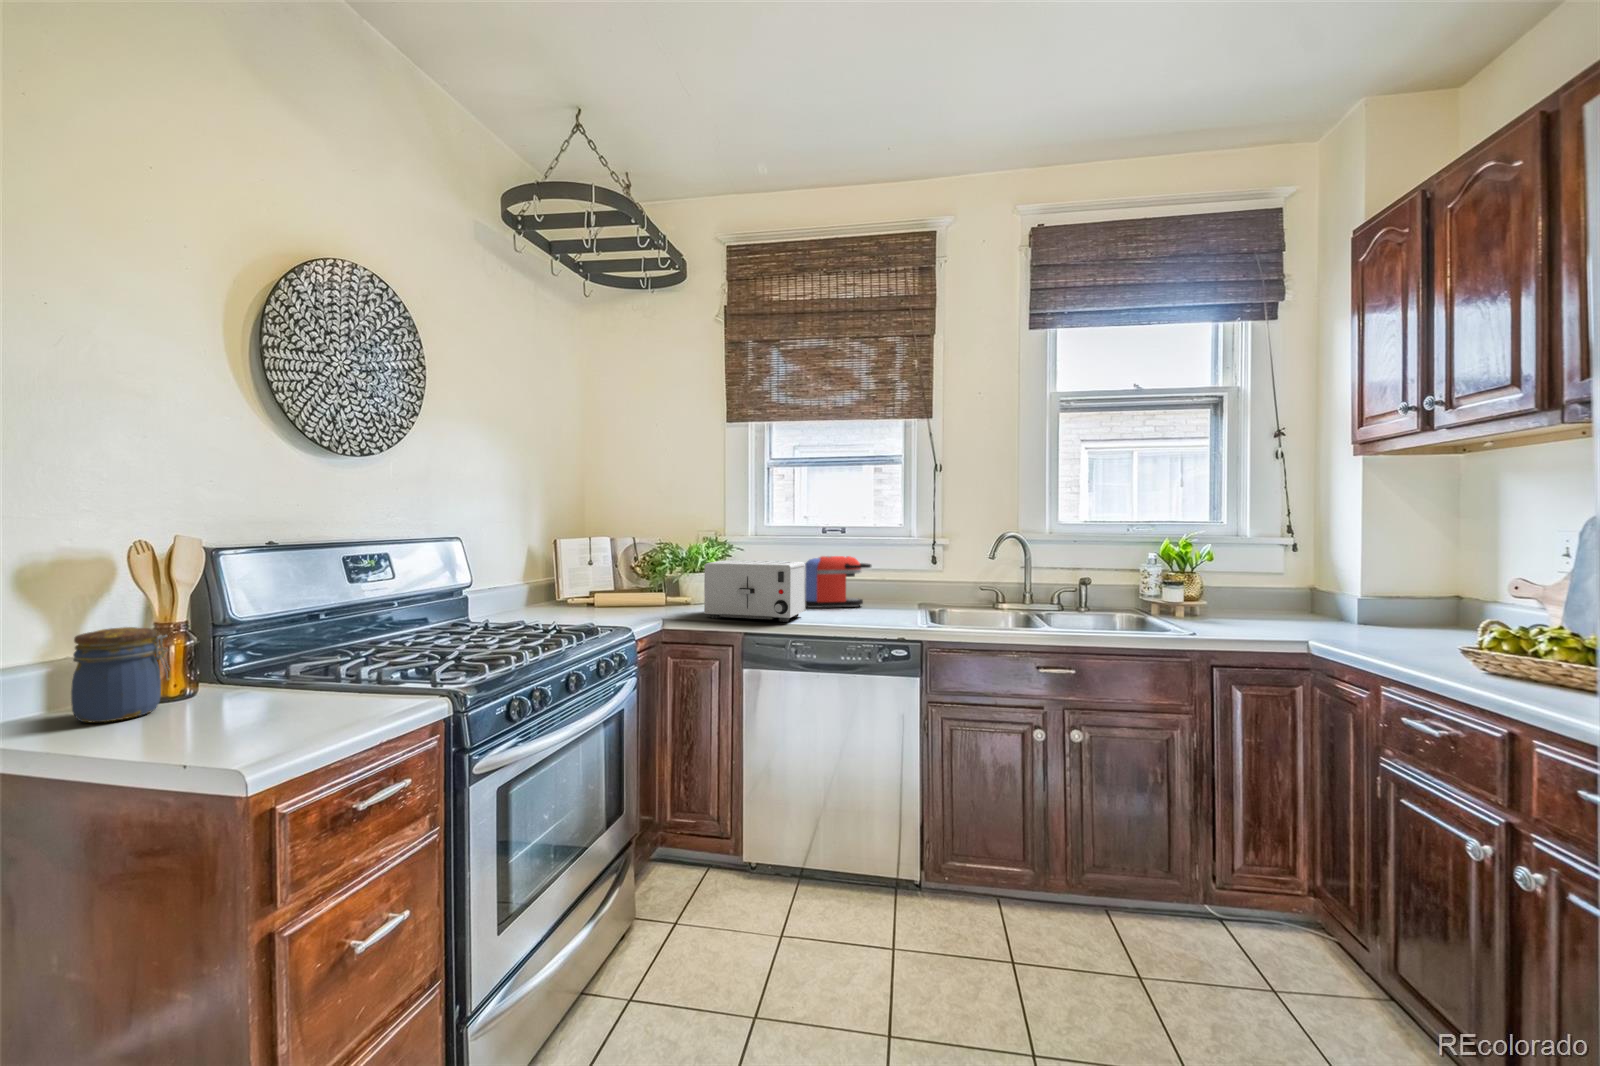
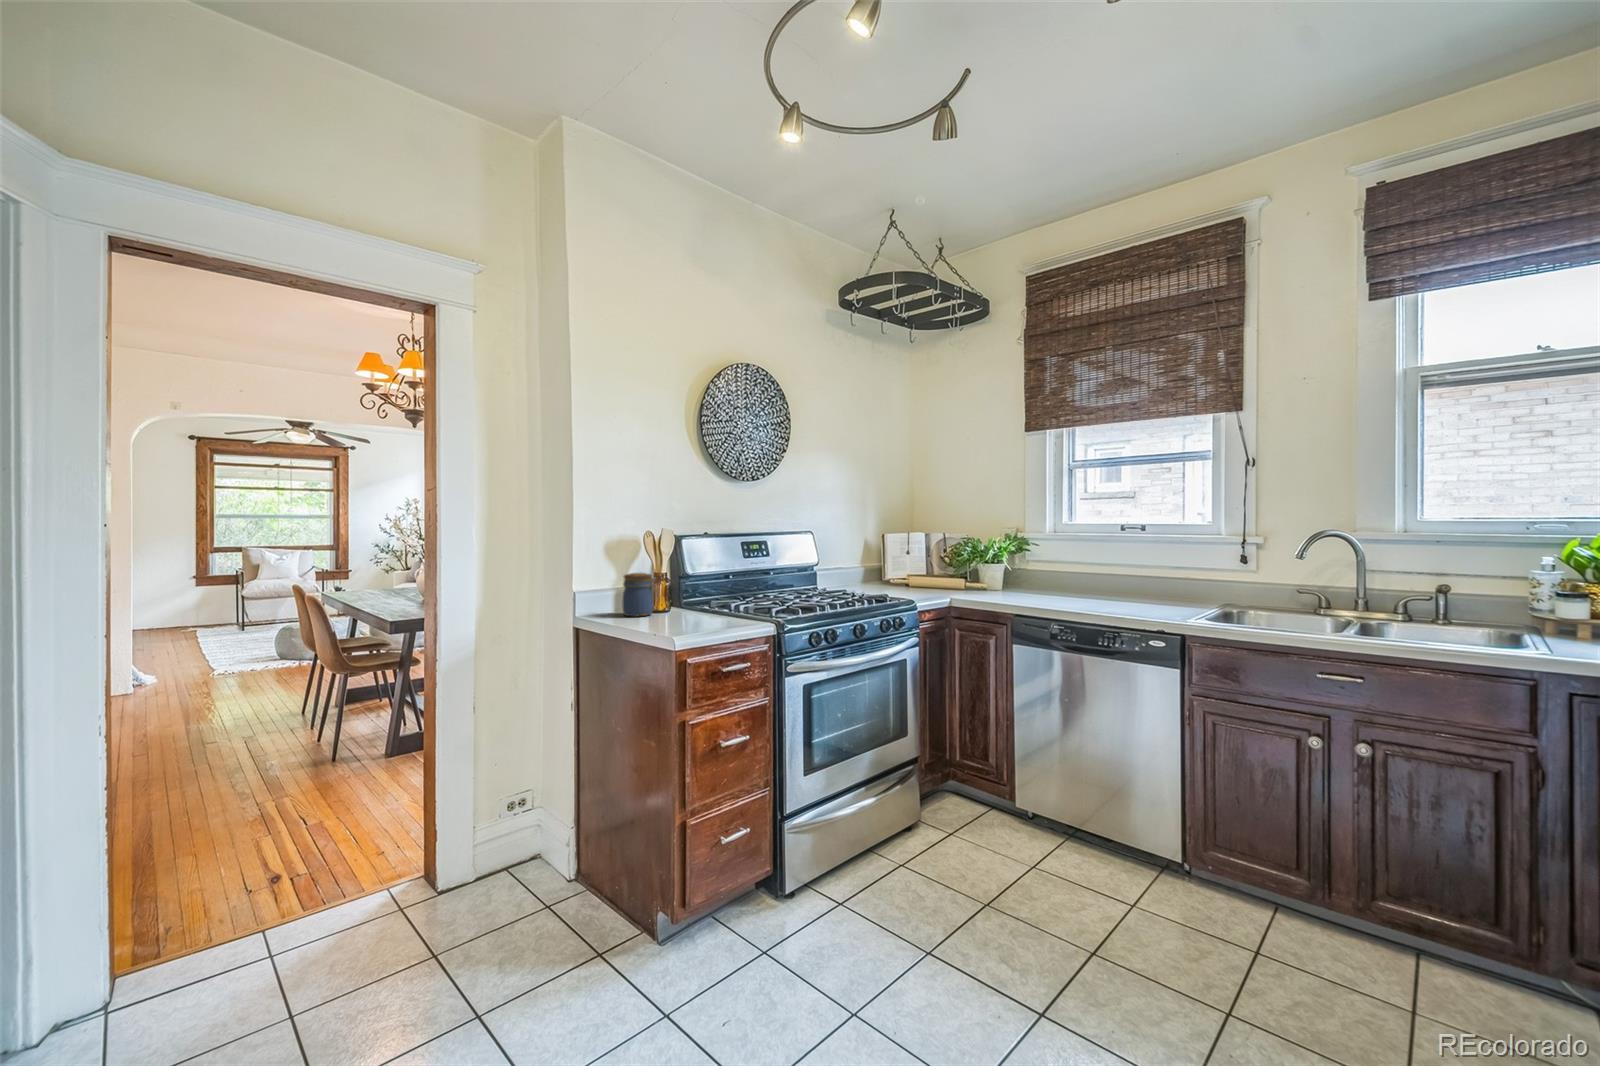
coffee maker: present [805,556,871,608] -> none [1087,552,1163,601]
toaster: present [704,560,805,622] -> none [984,553,1077,606]

